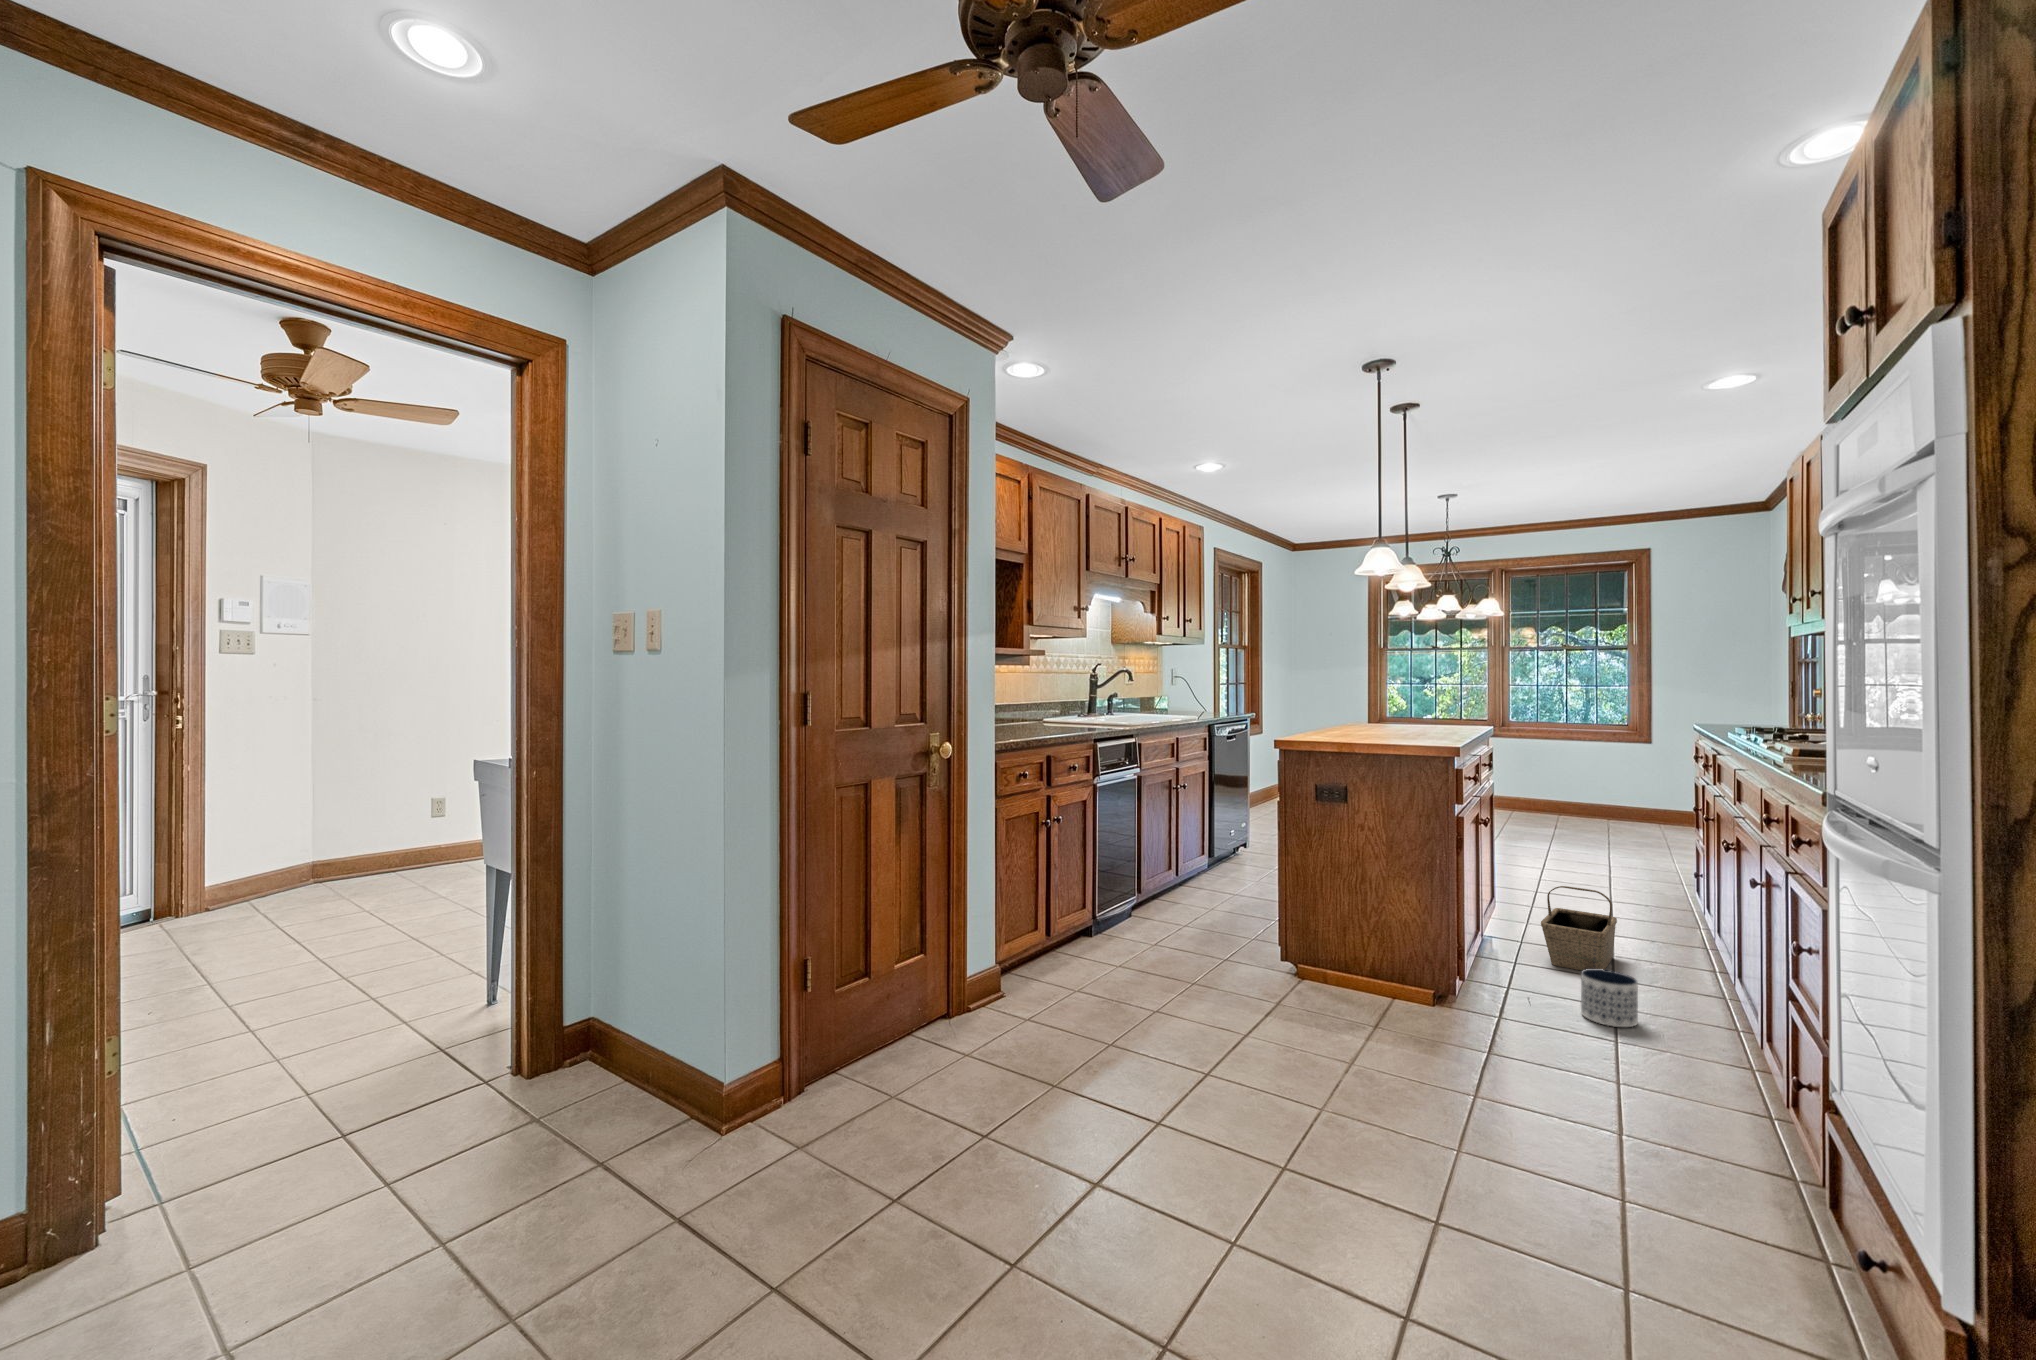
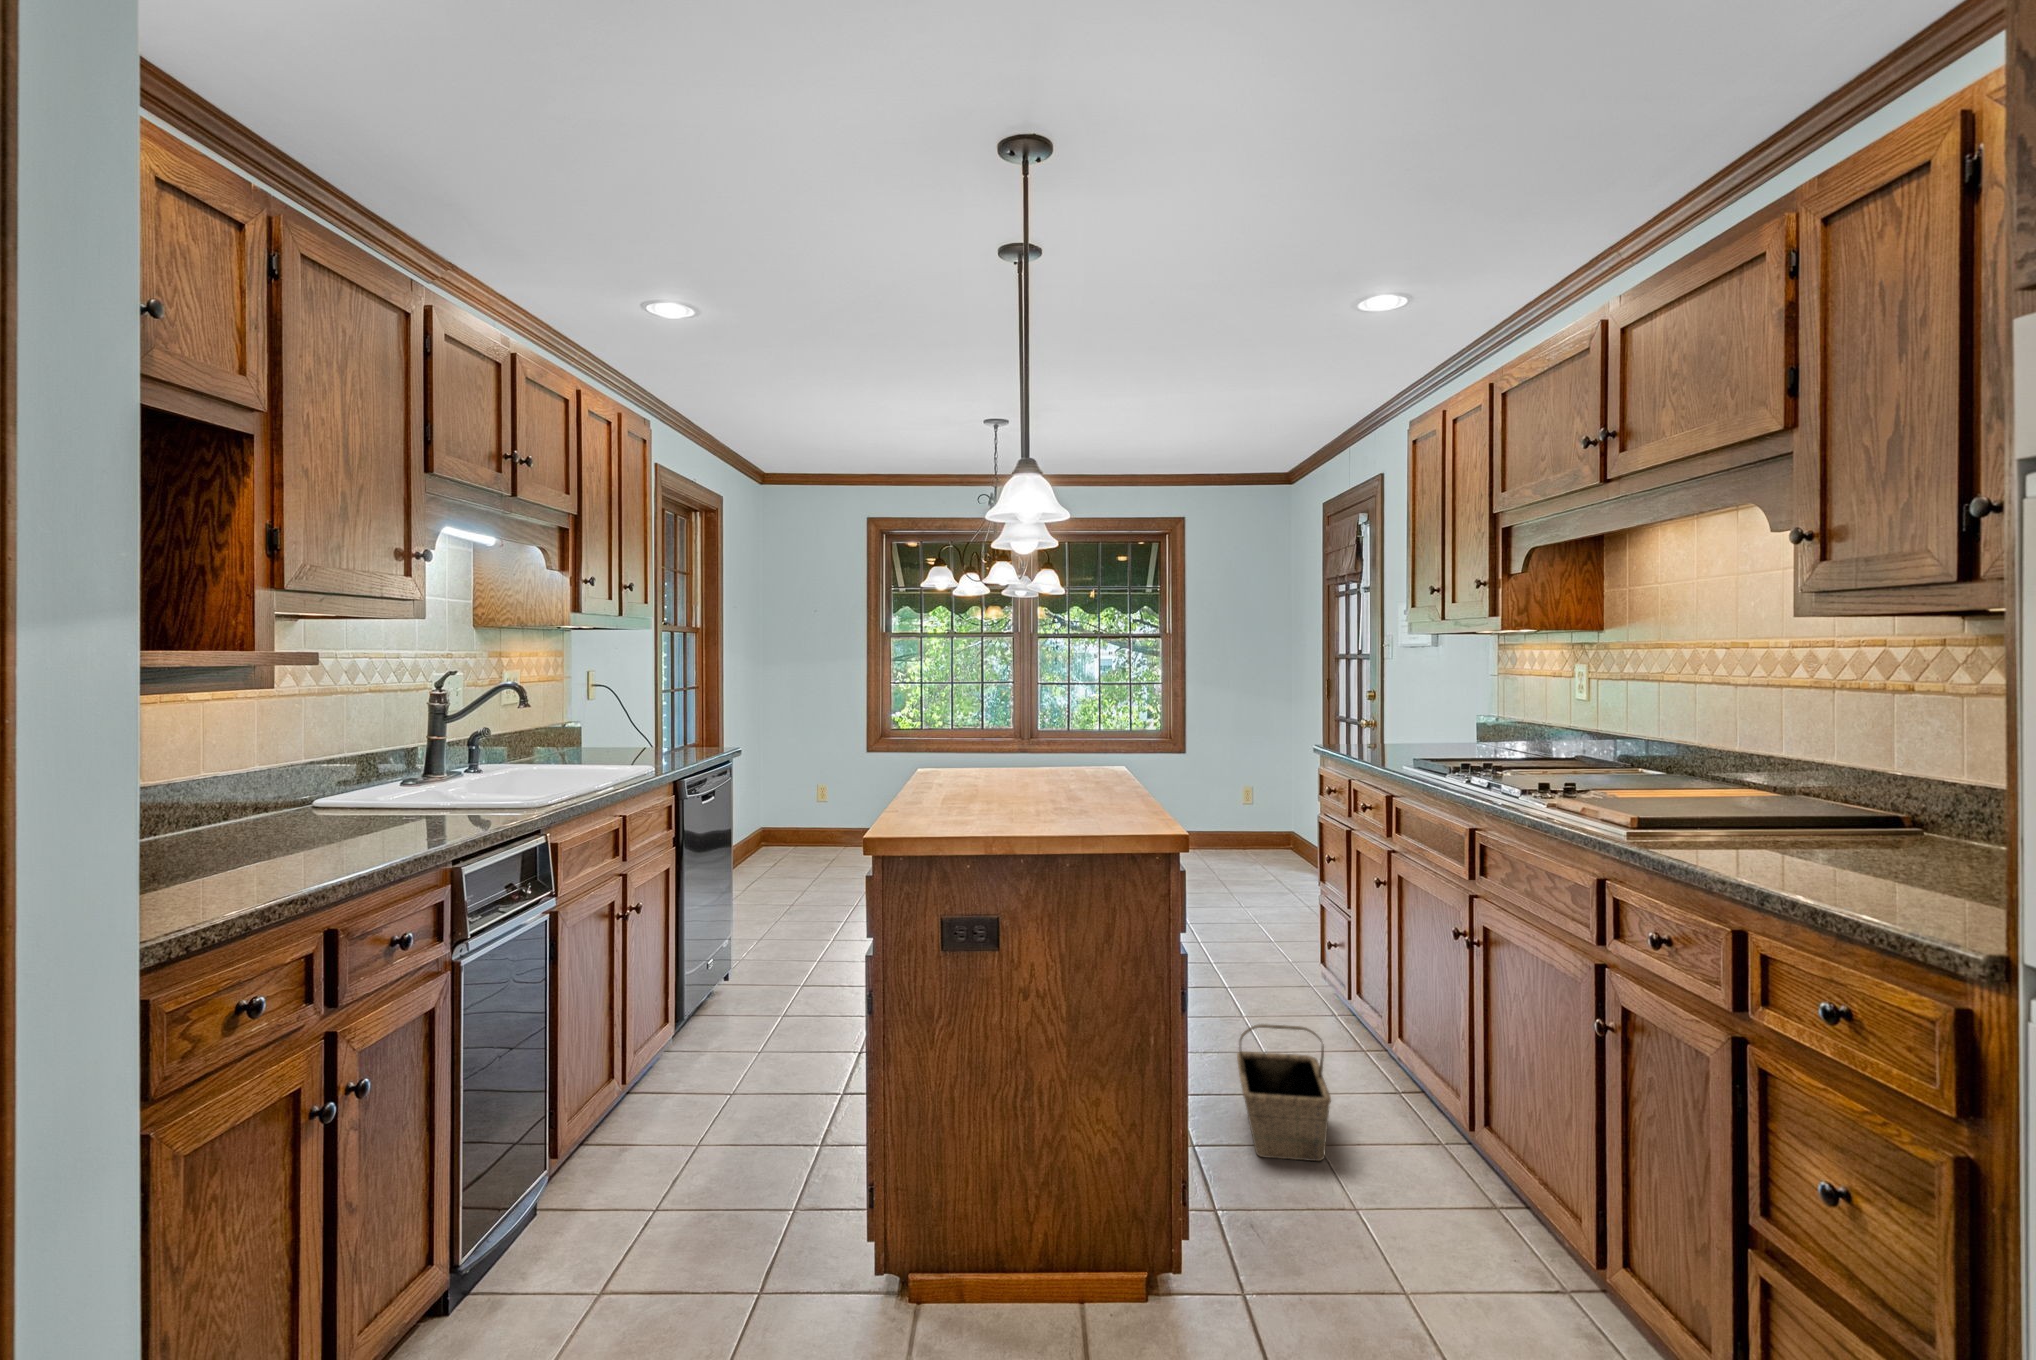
planter: present [1581,969,1638,1027] -> none [1360,1186,1441,1292]

